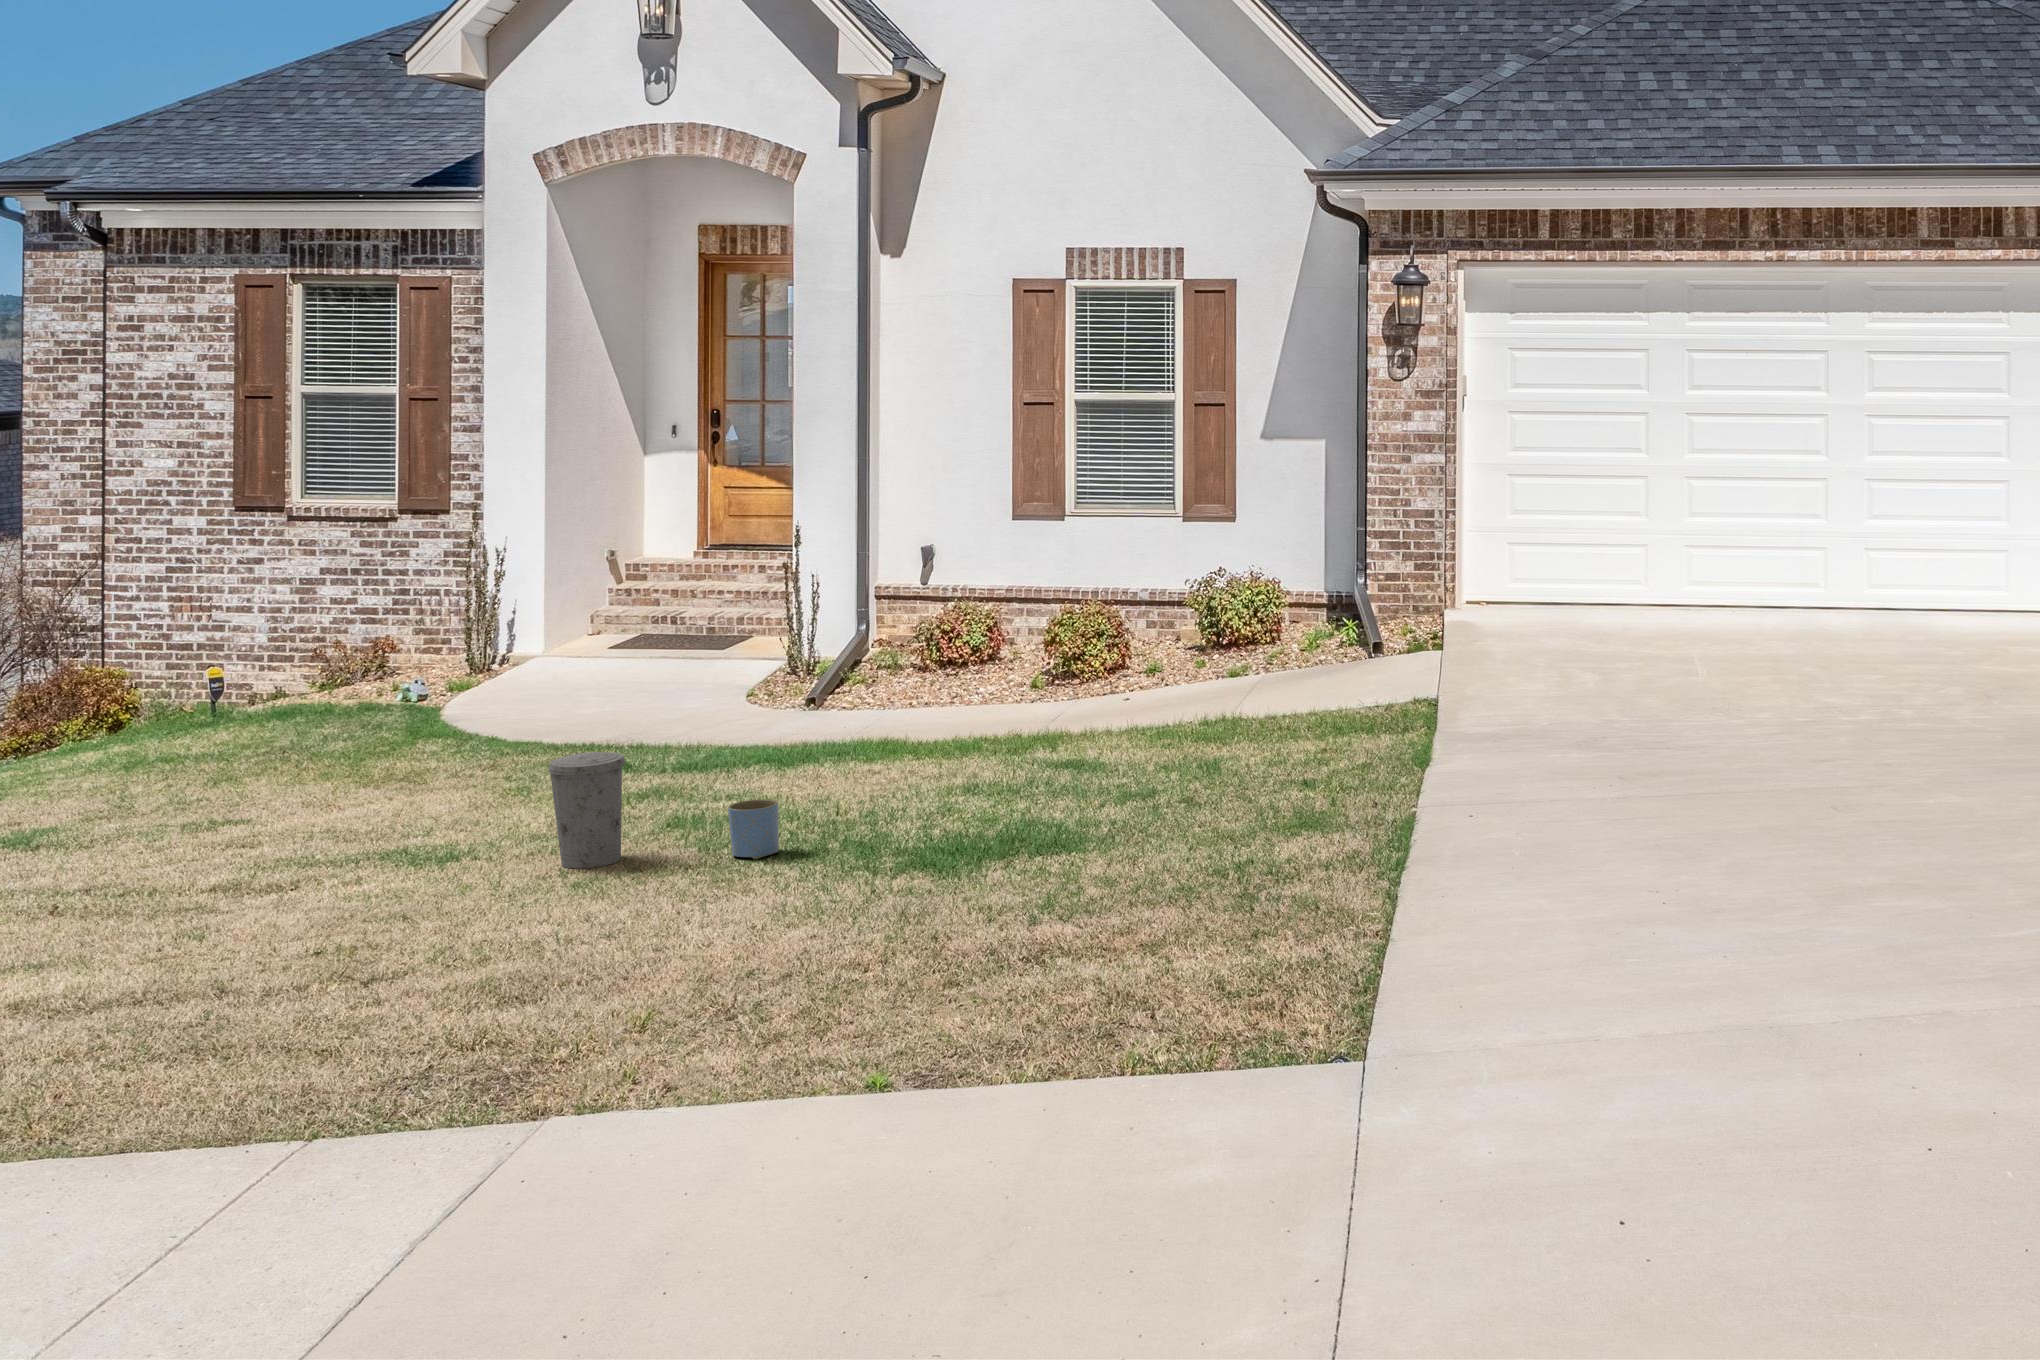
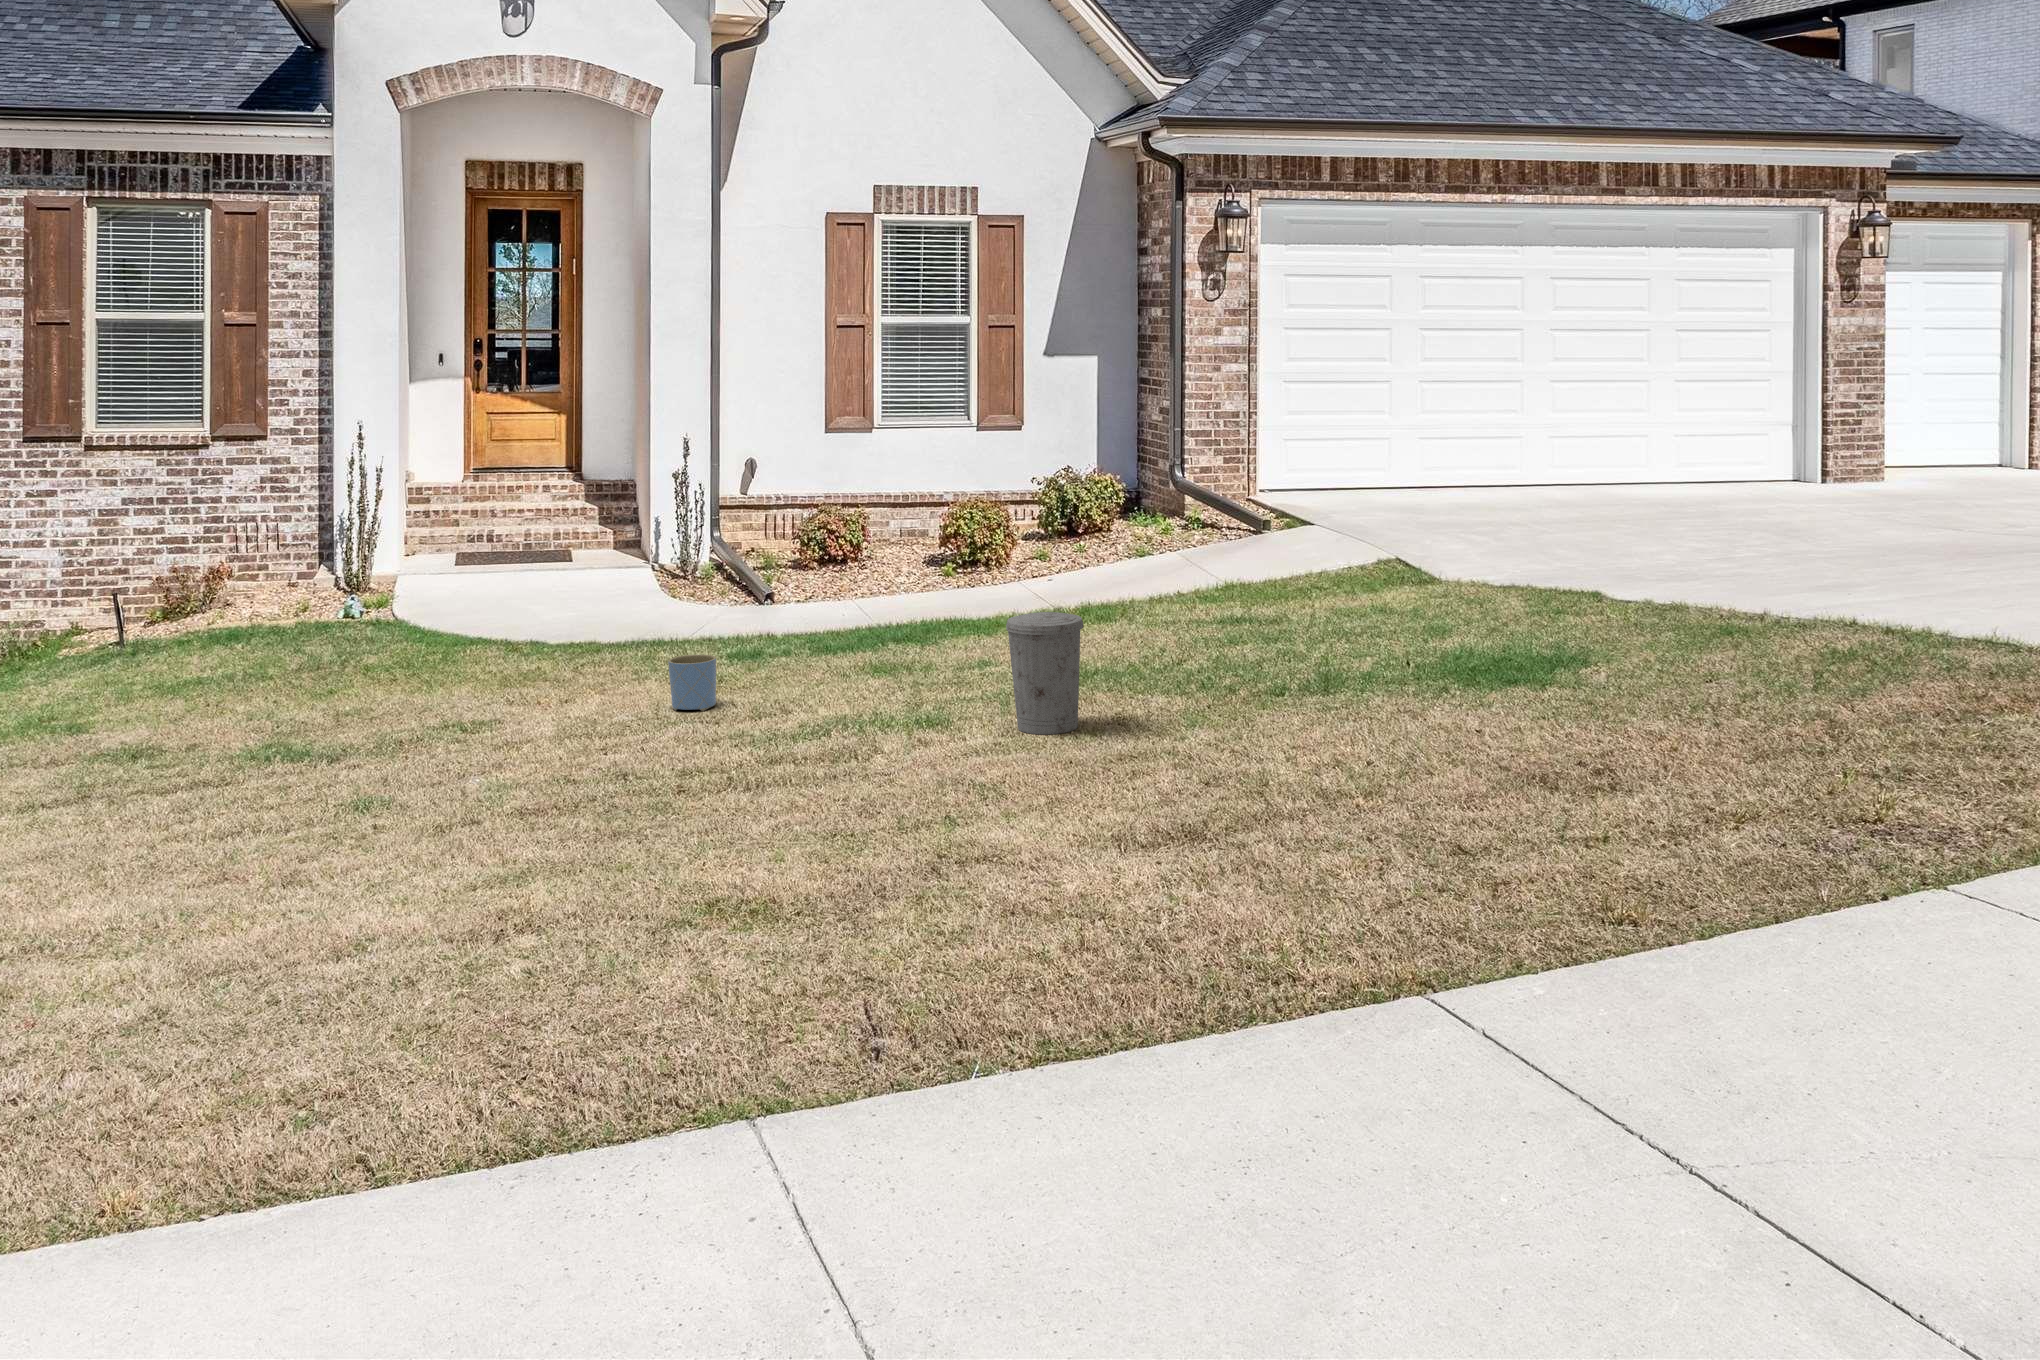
planter: present [728,799,779,859] -> present [668,654,716,711]

